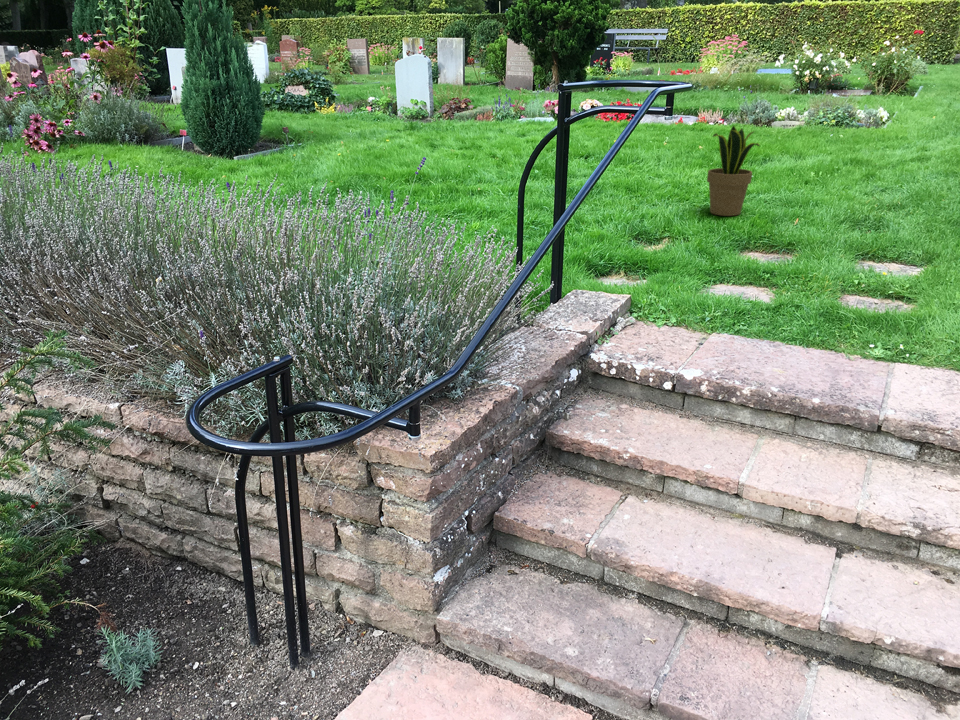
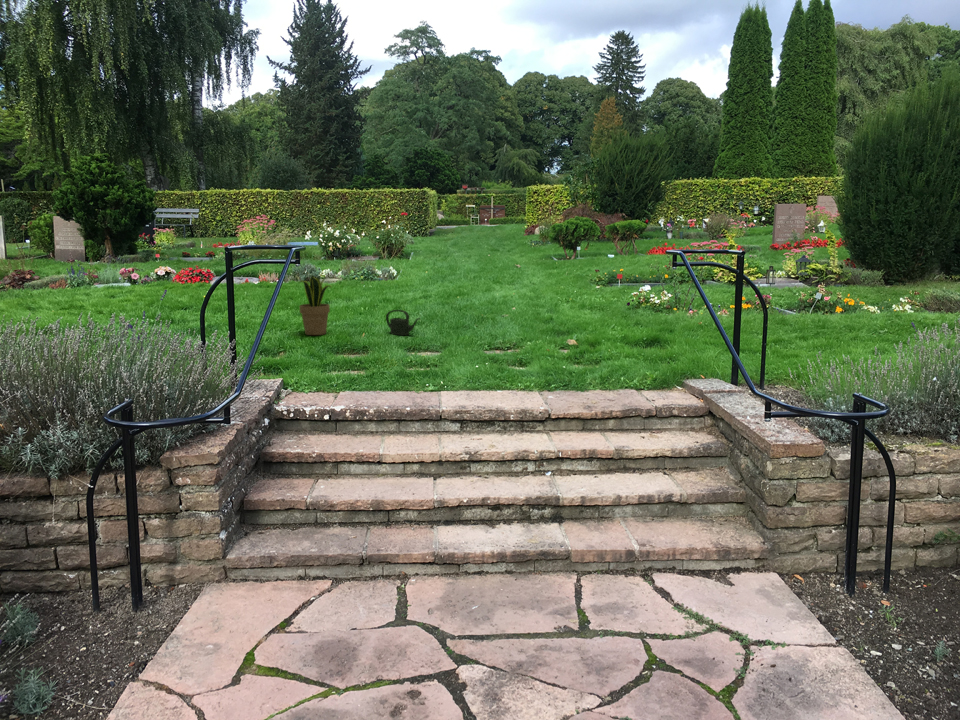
watering can: none [838,188,897,230] -> present [386,310,420,335]

